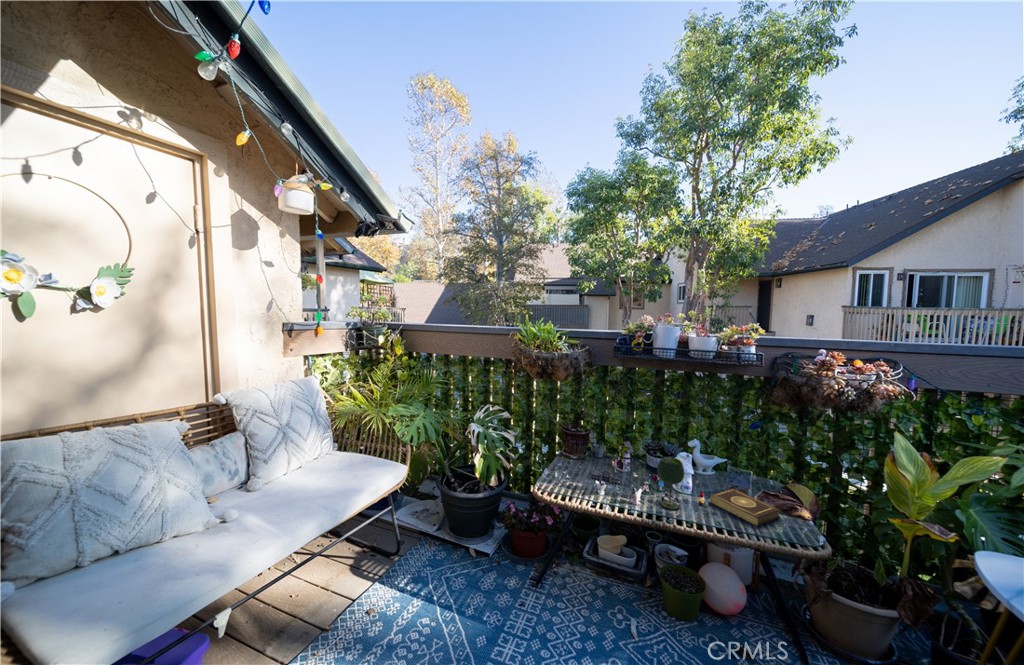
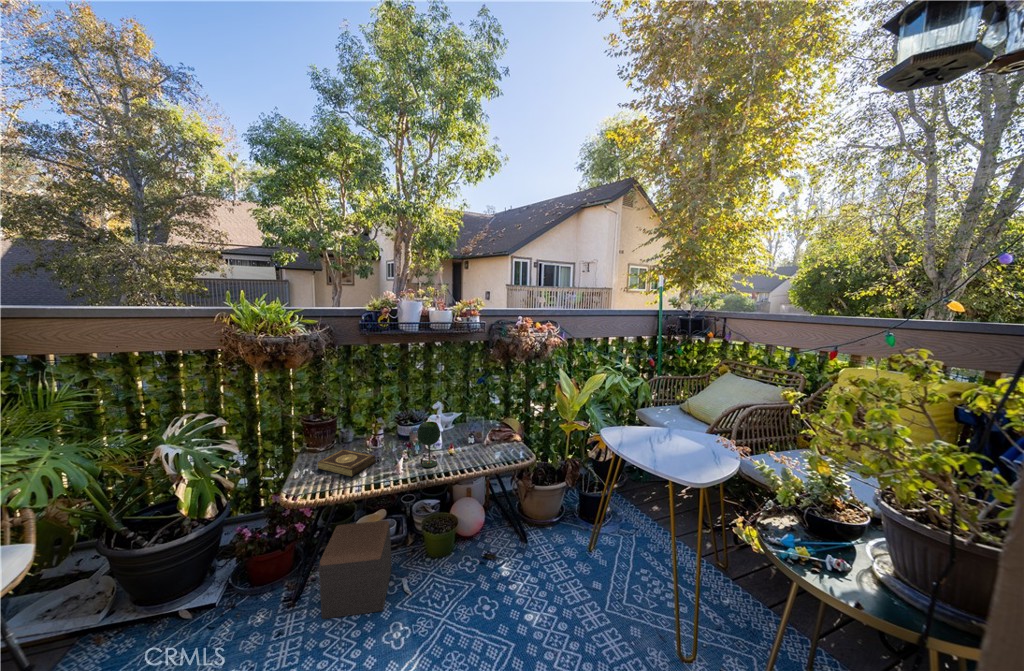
book: present [710,488,780,526] -> present [318,449,376,477]
footstool: none [554,533,625,639] -> present [319,521,392,619]

